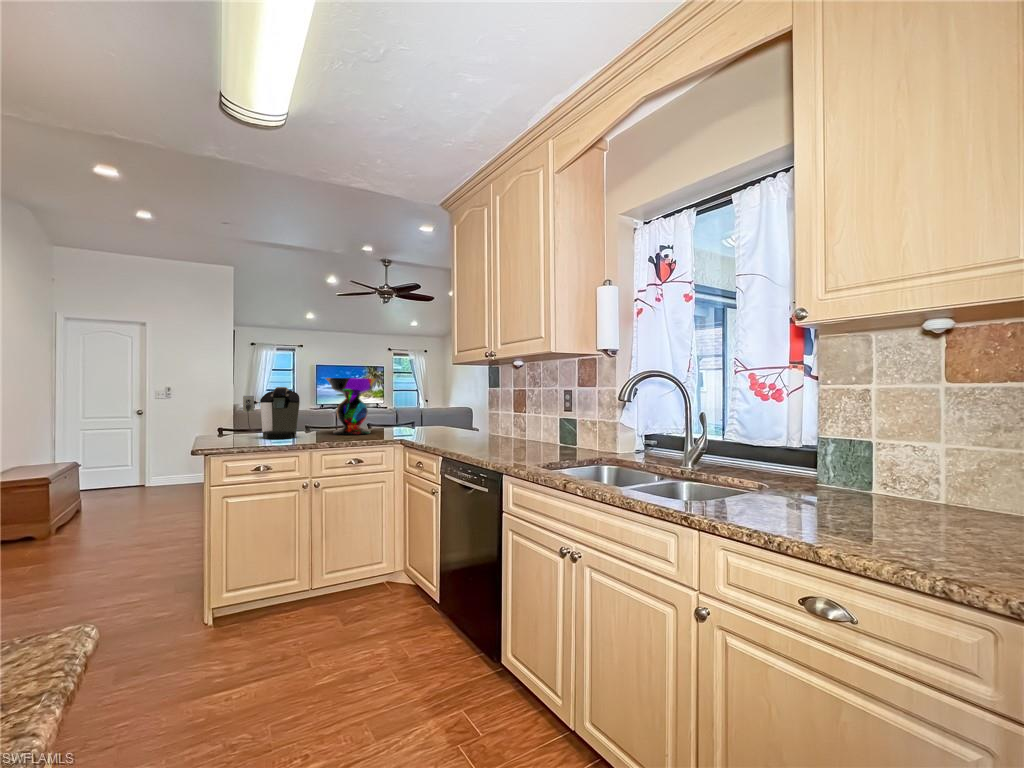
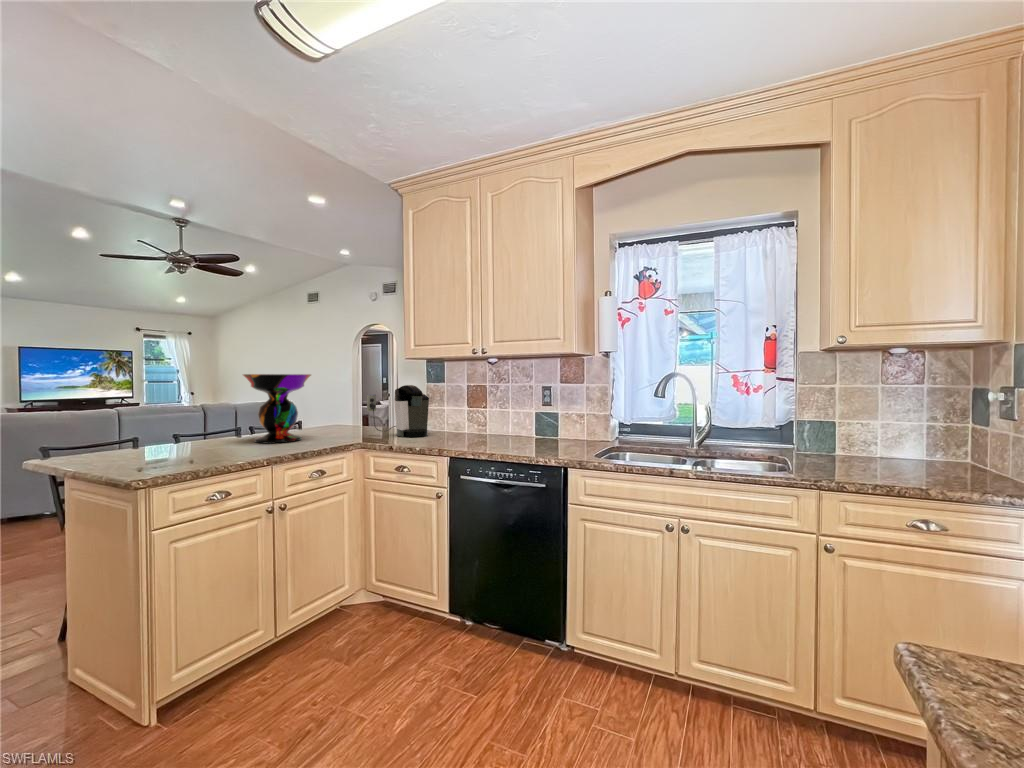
coffee maker: present [243,387,300,439] -> present [367,385,429,437]

